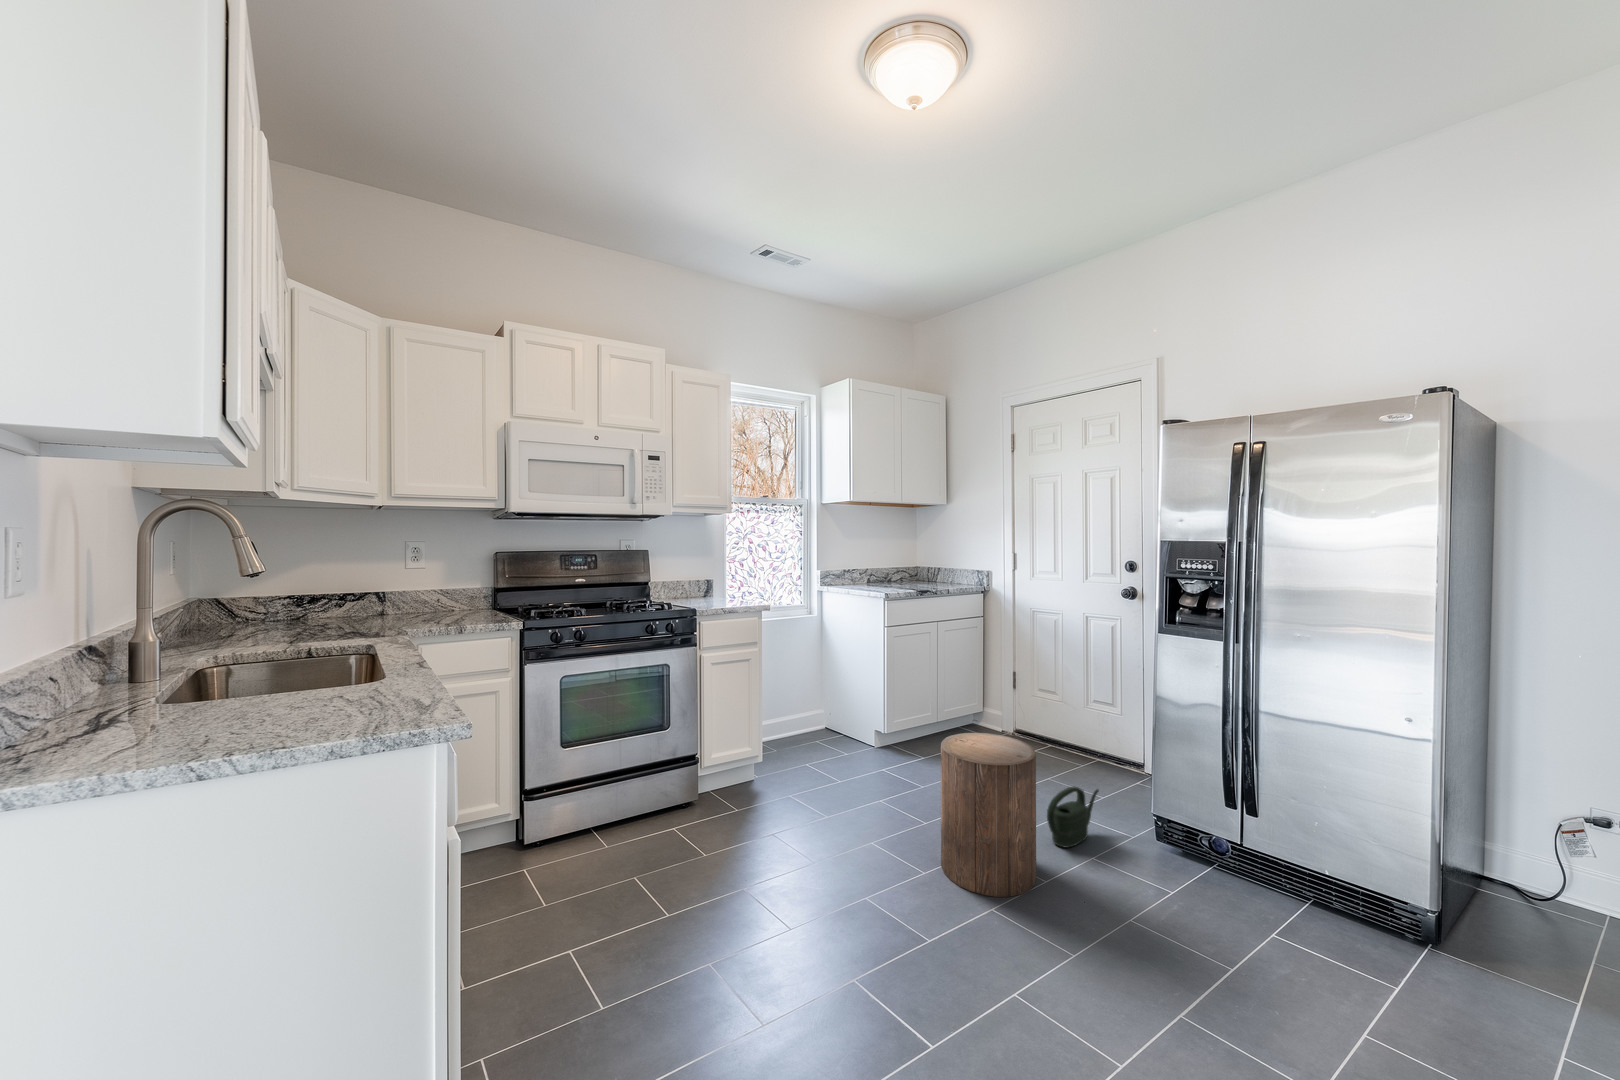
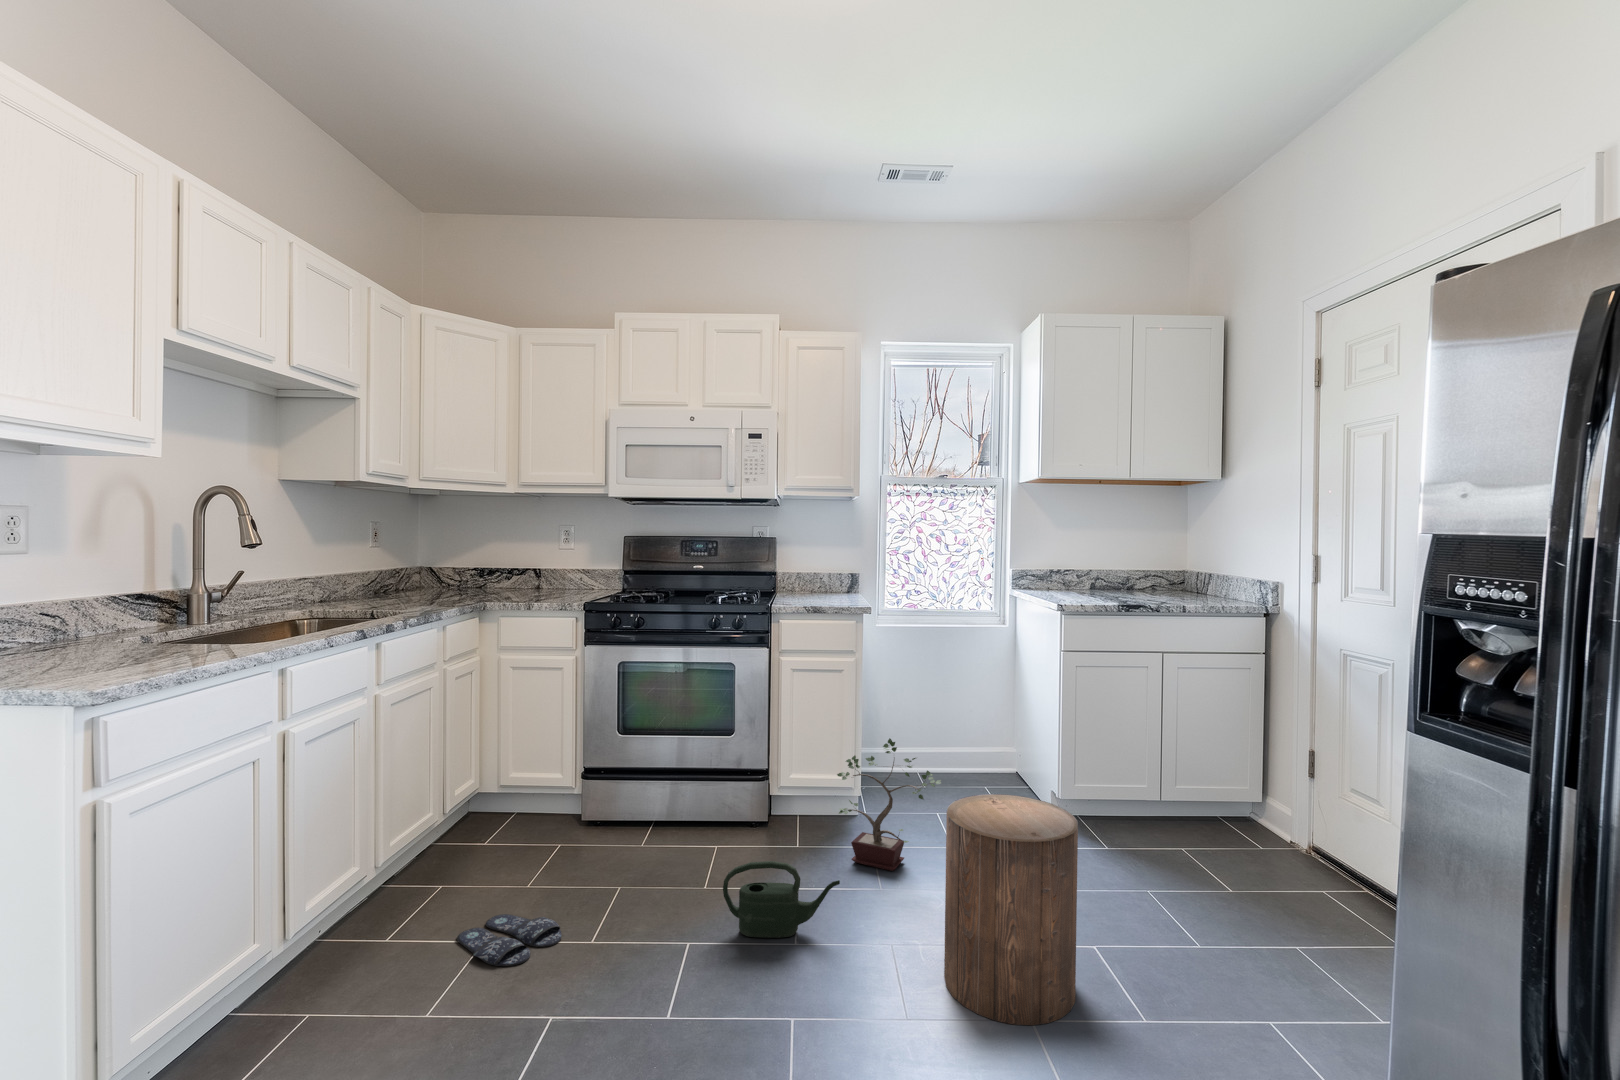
potted plant: none [778,709,872,817] -> present [837,738,941,871]
watering can: present [1047,787,1099,848] -> present [723,861,840,938]
slippers: none [507,966,631,1042] -> present [457,914,562,966]

